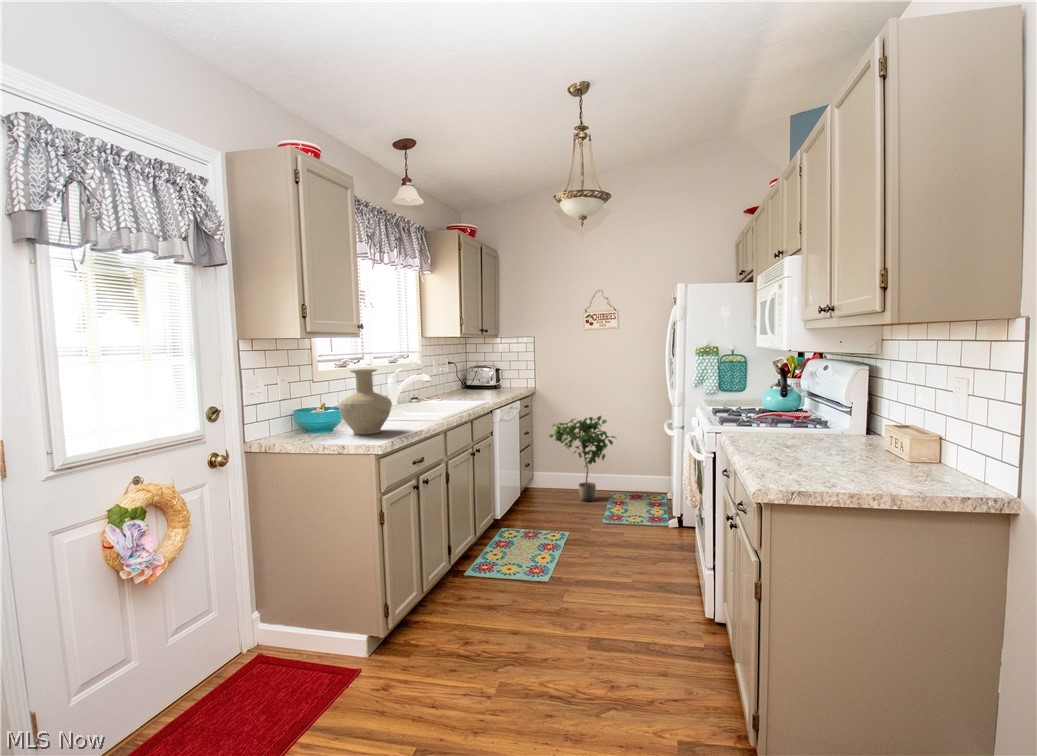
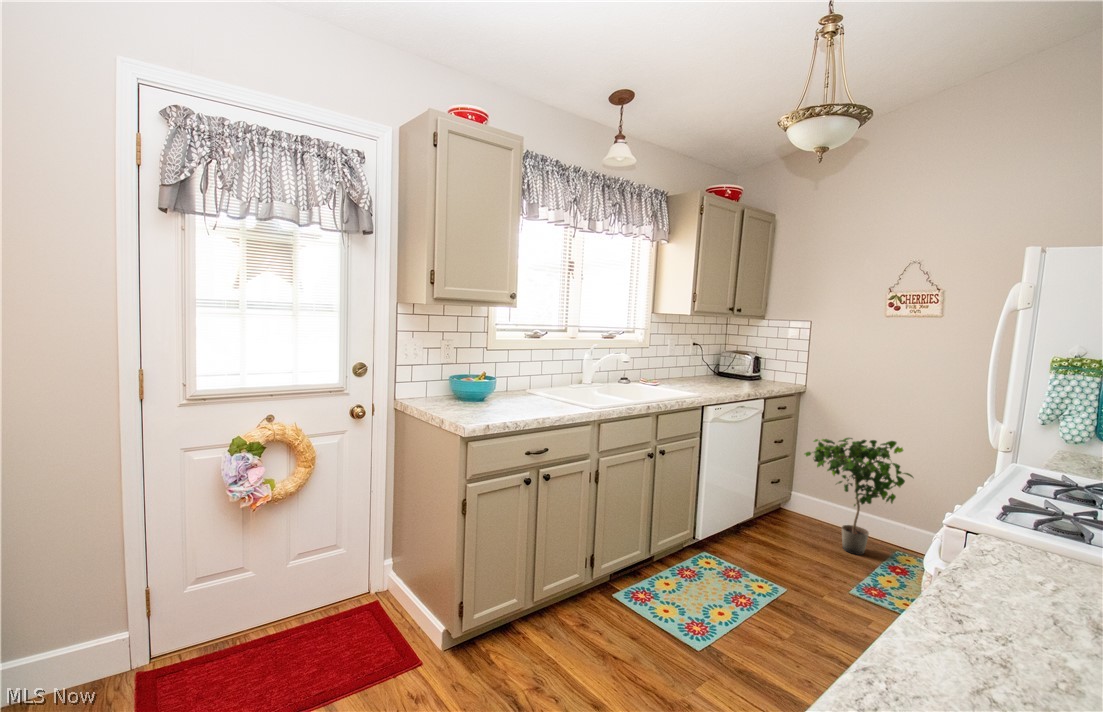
vase: present [339,369,392,434] -> none [464,343,521,414]

